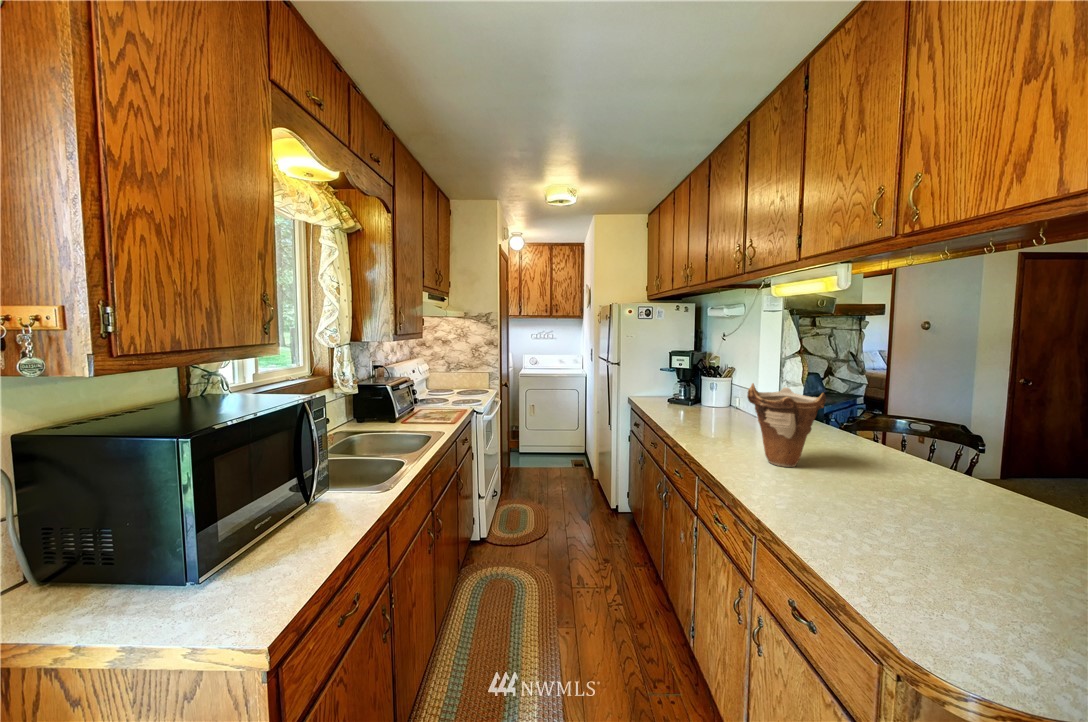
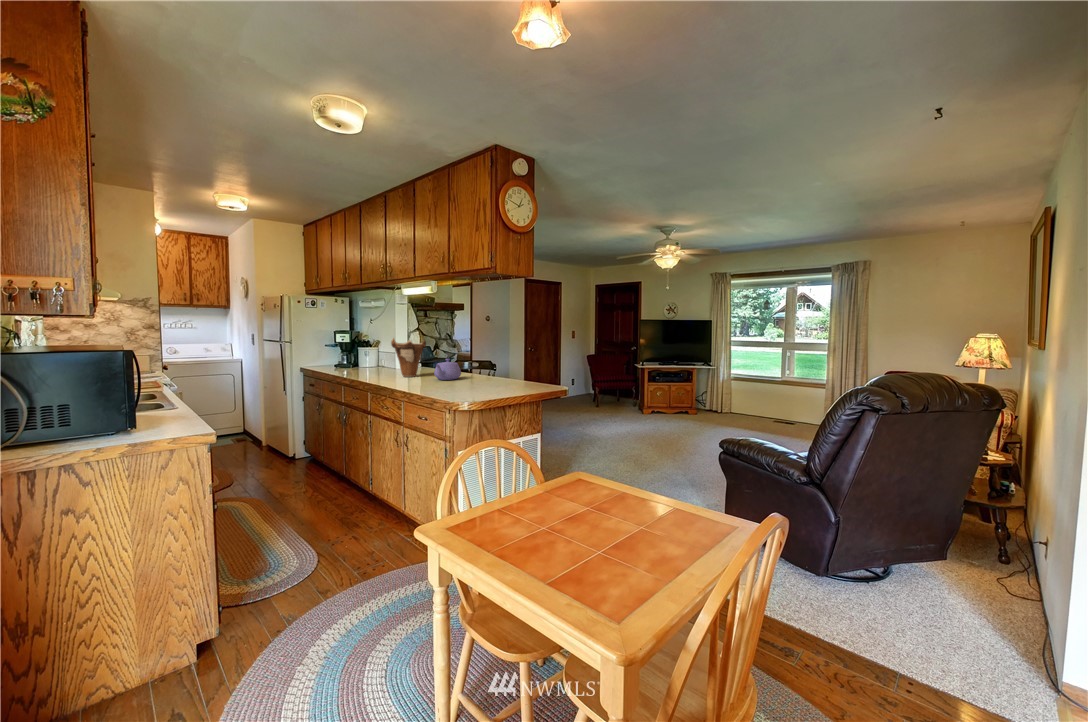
teapot: none [849,455,935,516] -> present [434,359,461,380]

